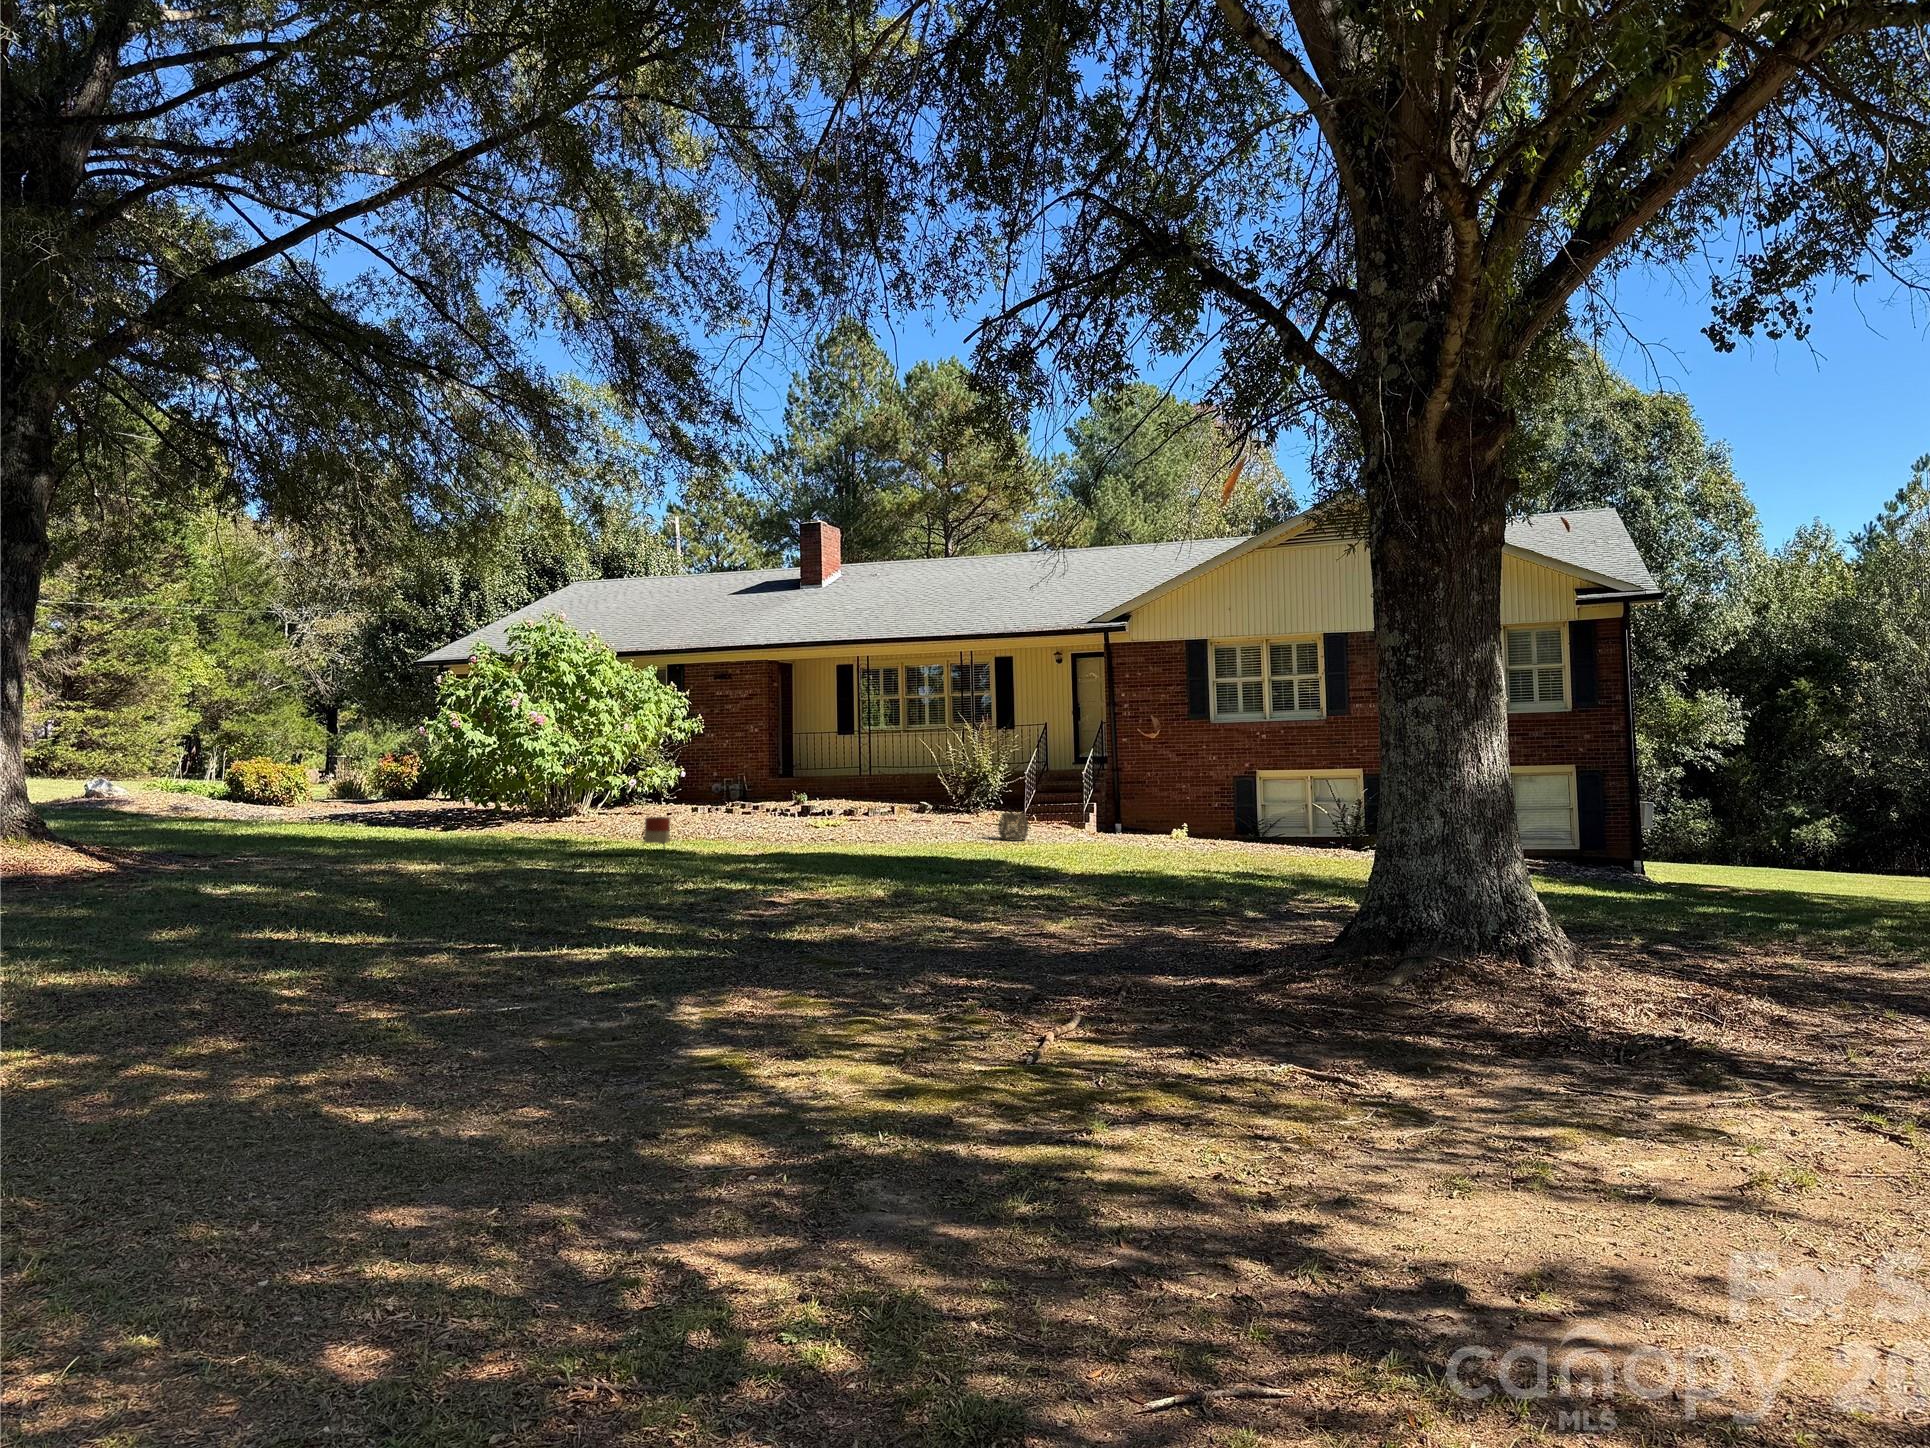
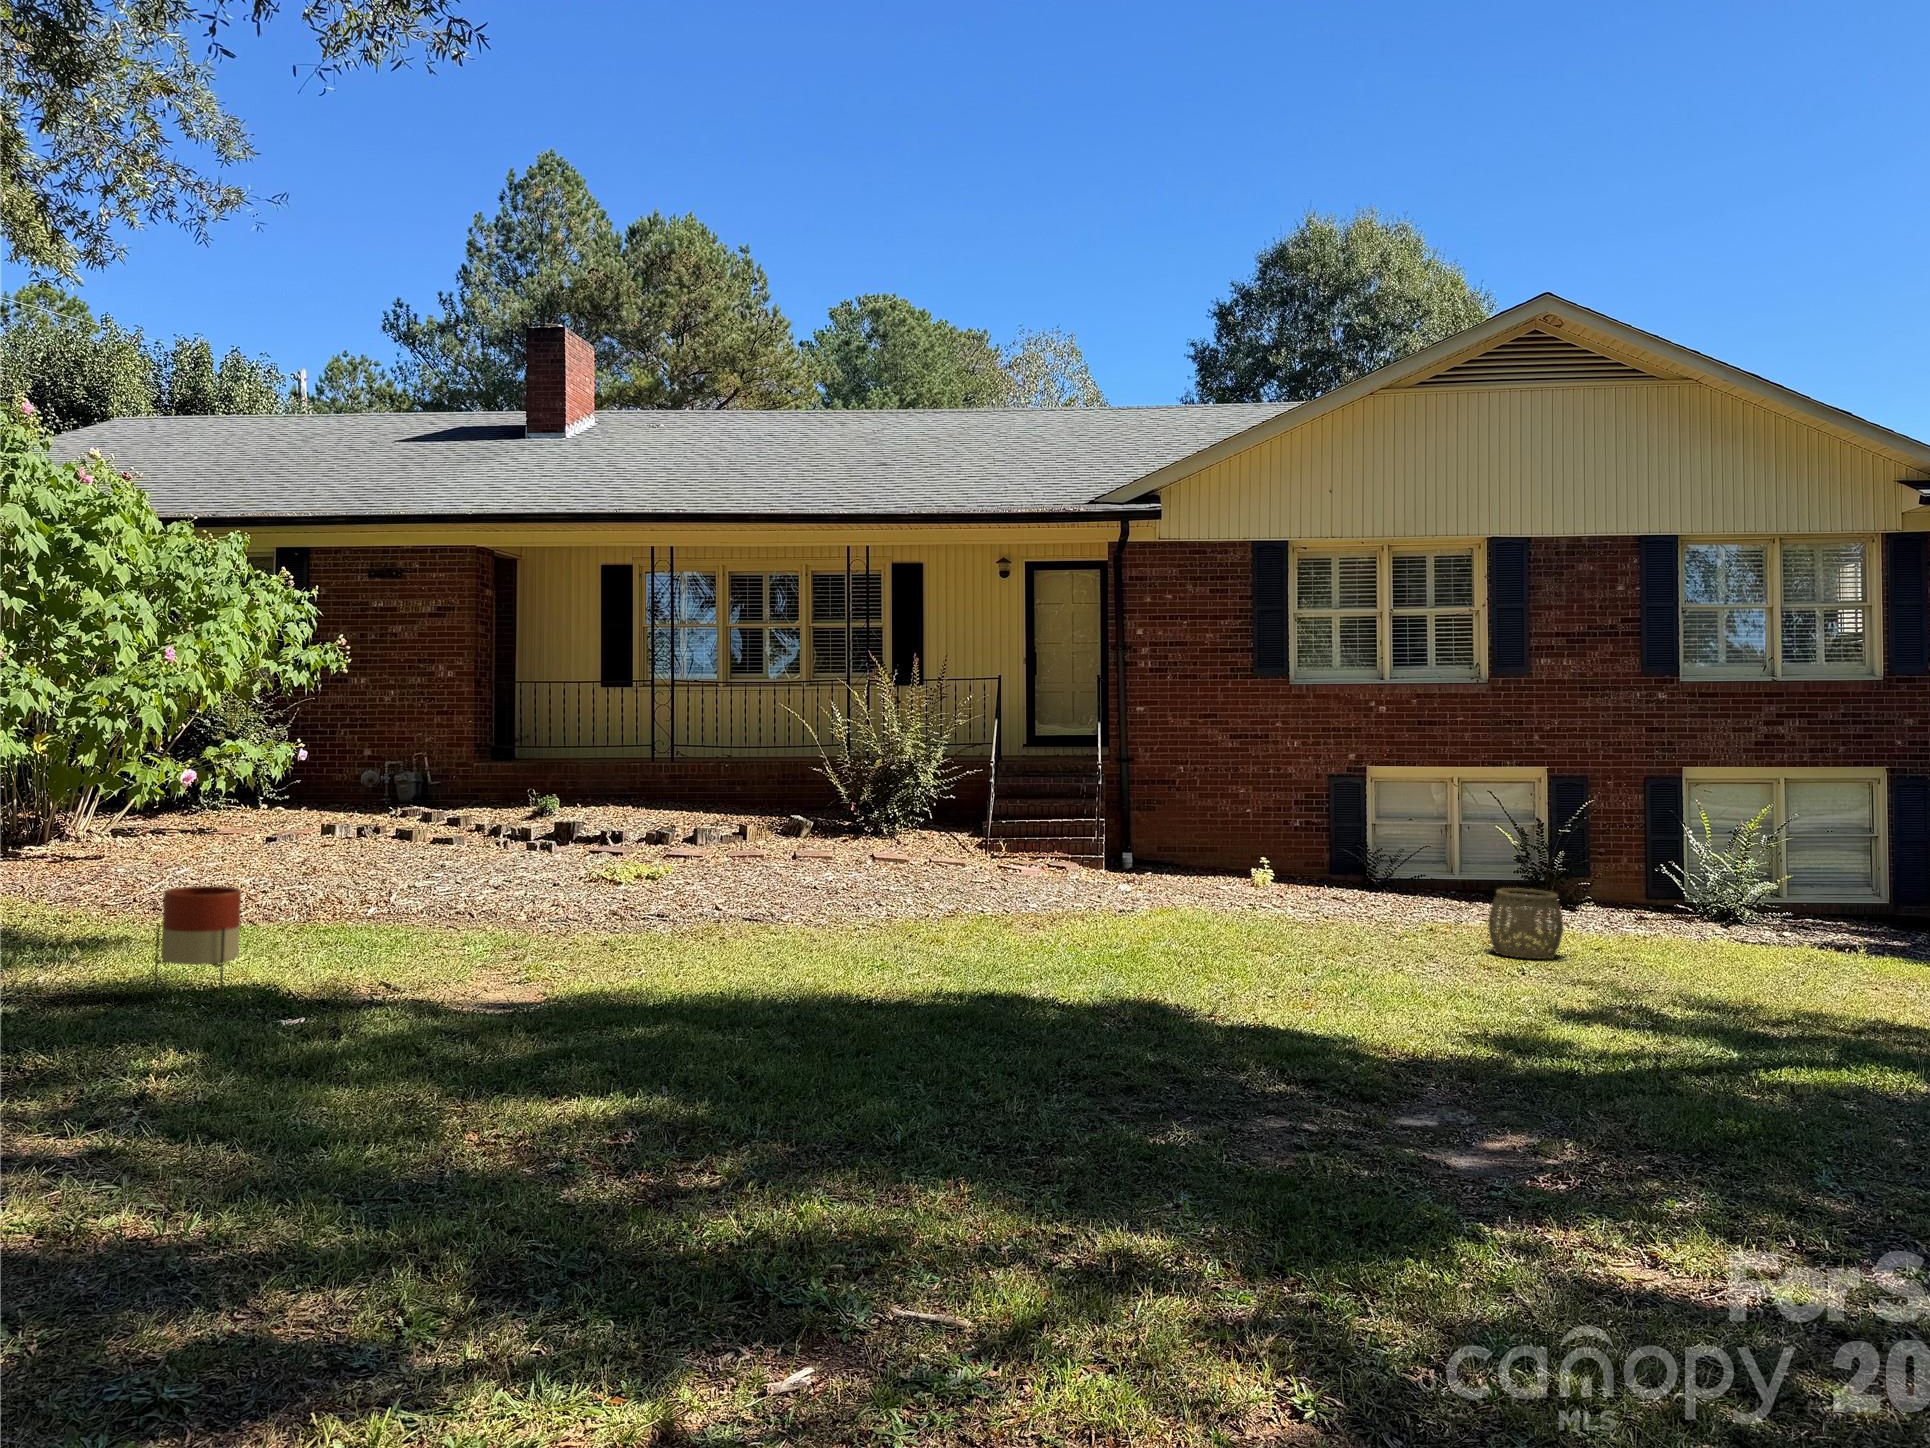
woven basket: present [998,812,1029,841] -> present [1488,888,1563,959]

